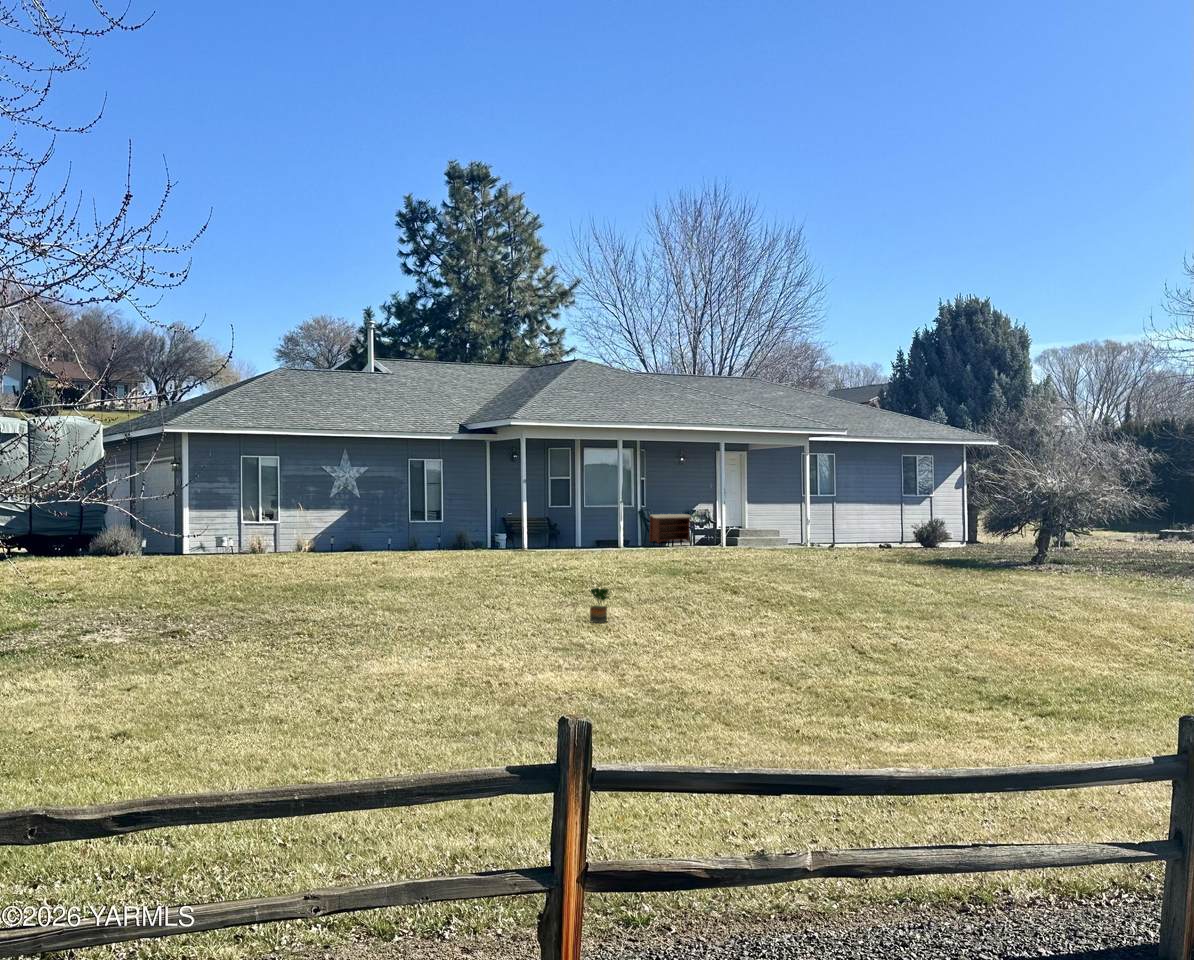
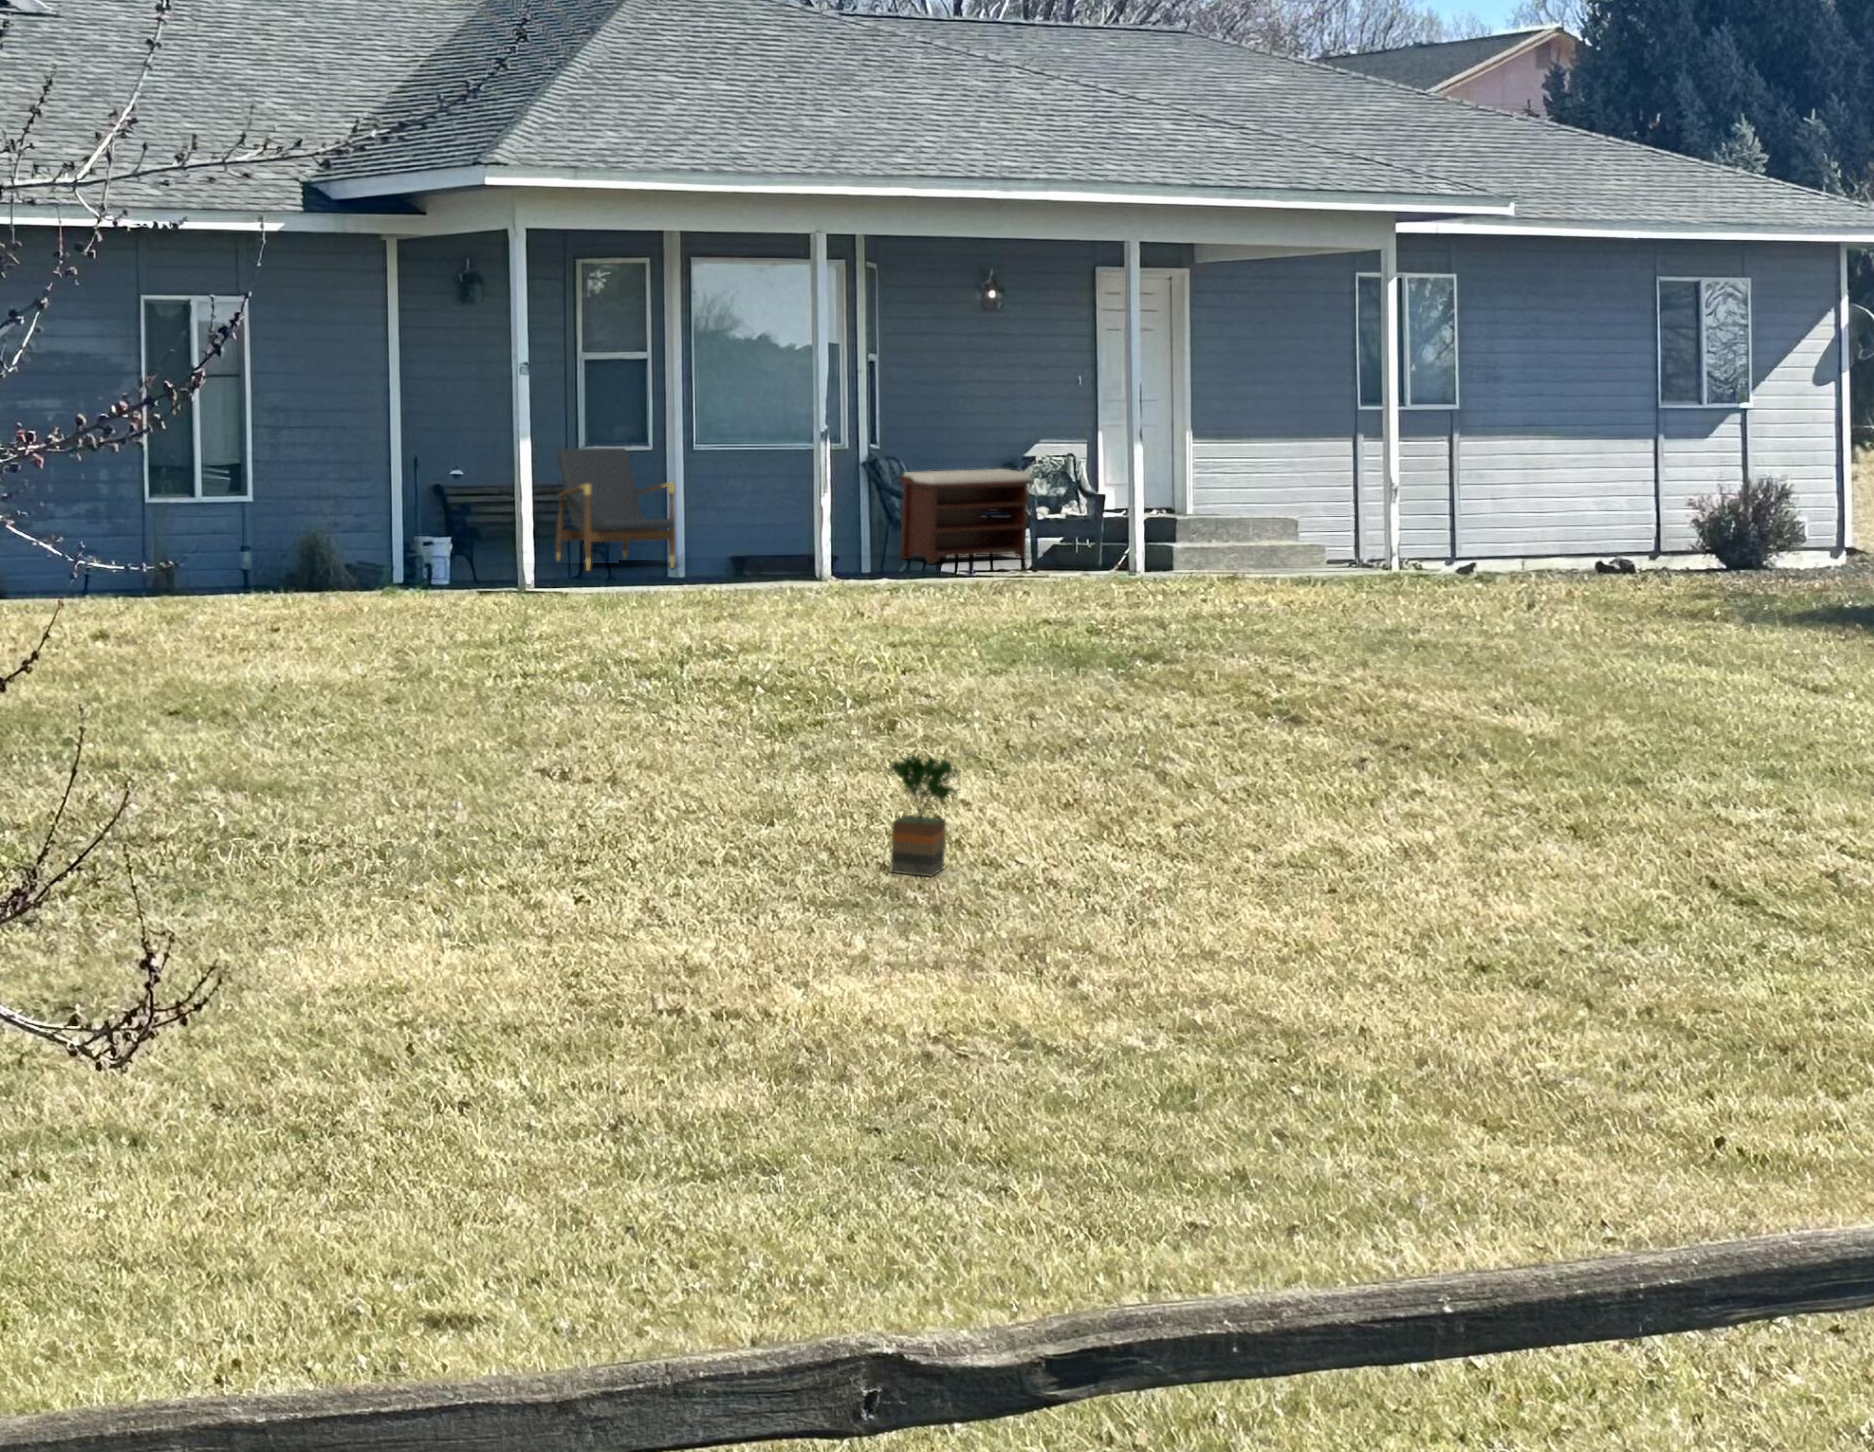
lounge chair: none [539,507,575,545] -> present [556,448,675,571]

